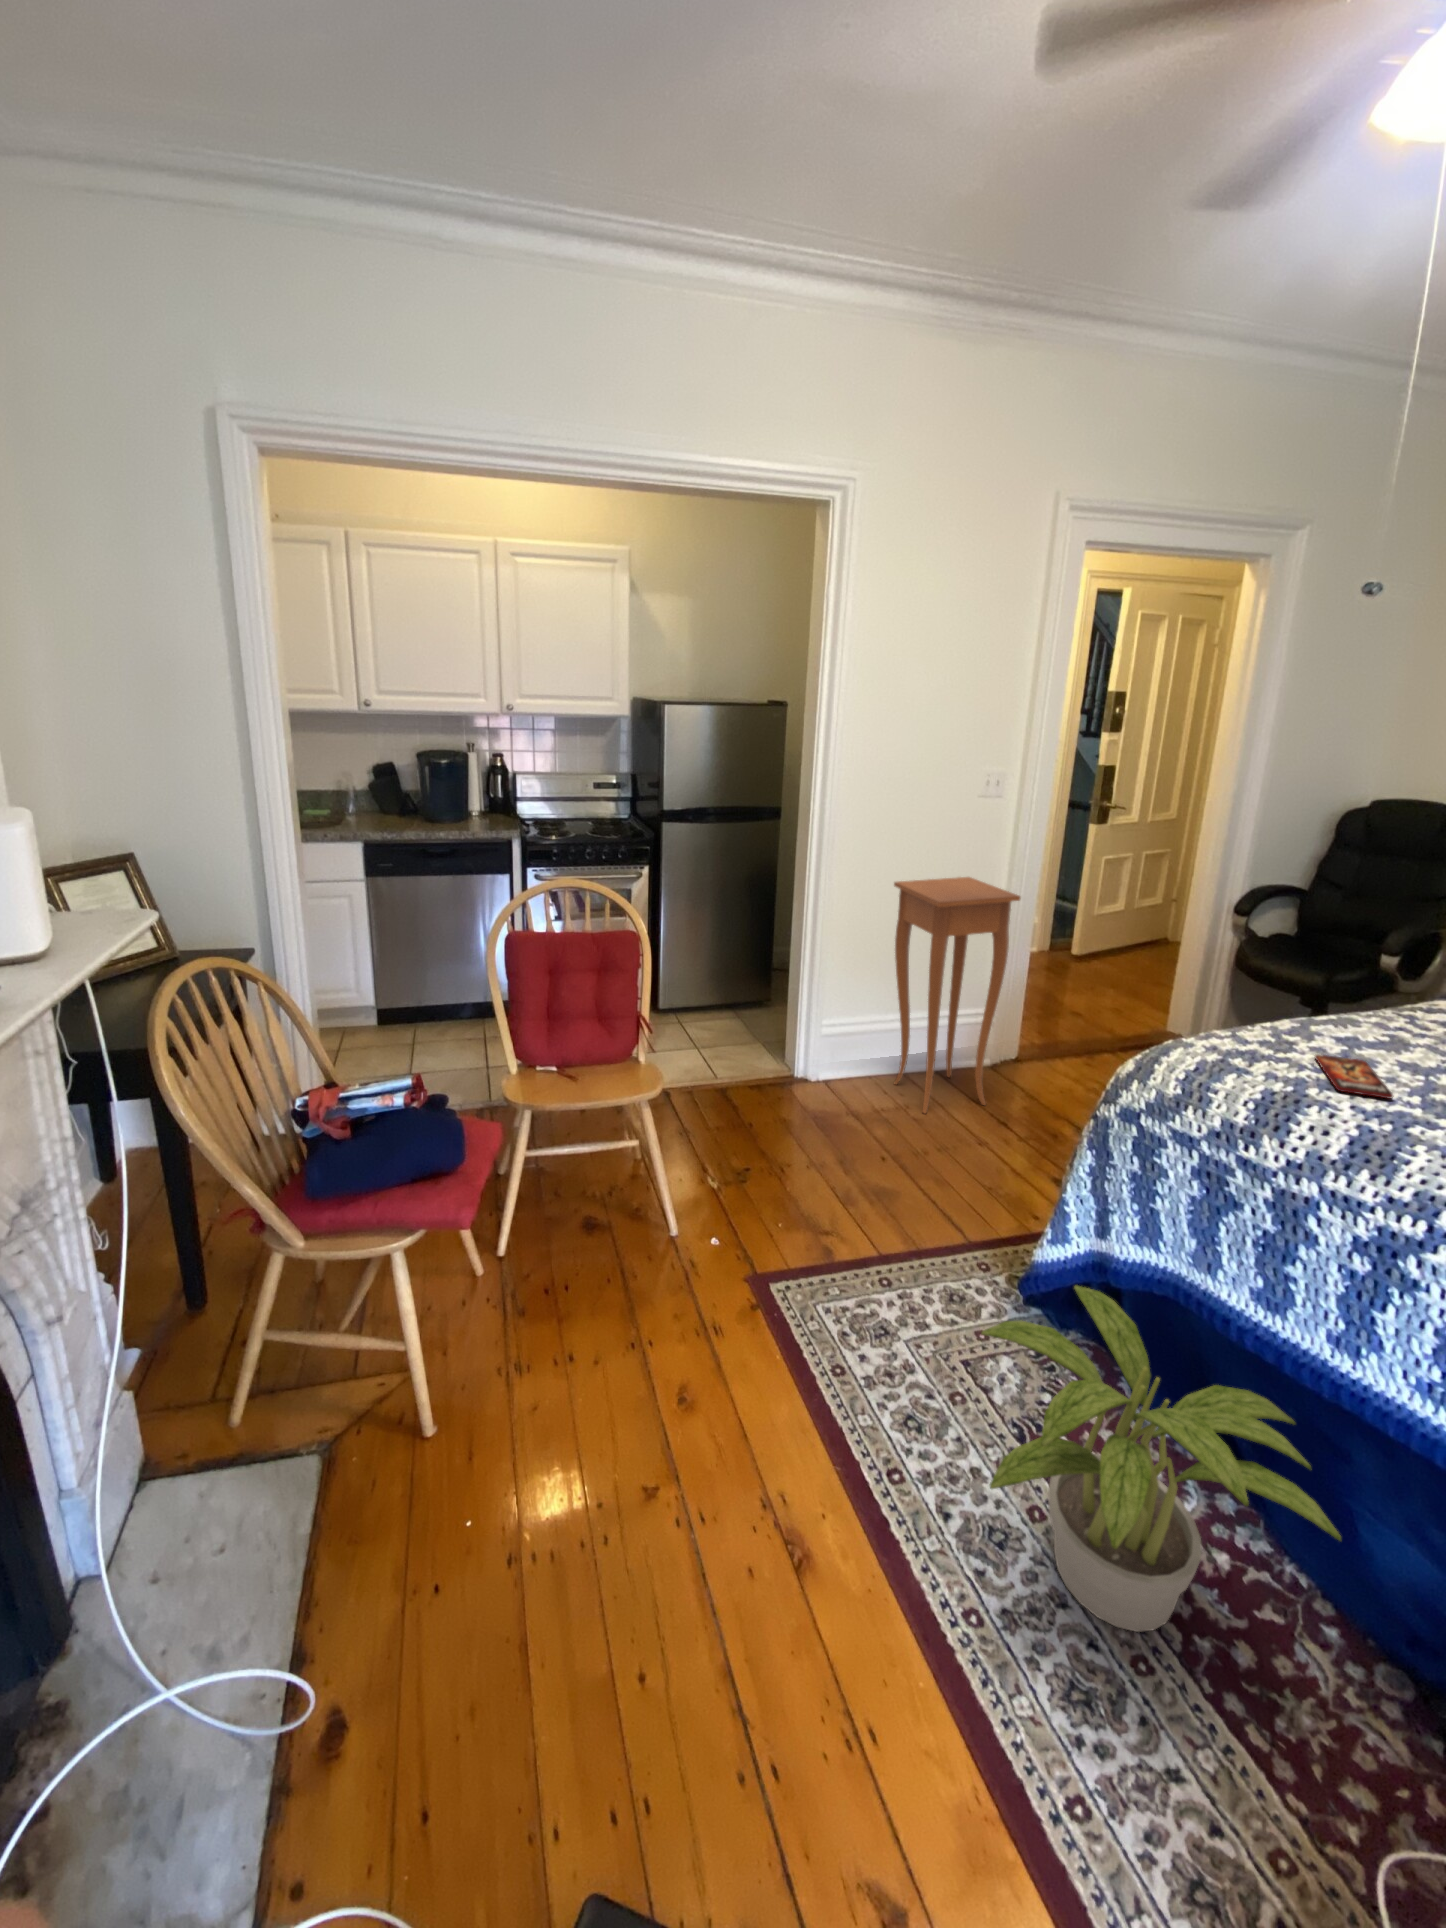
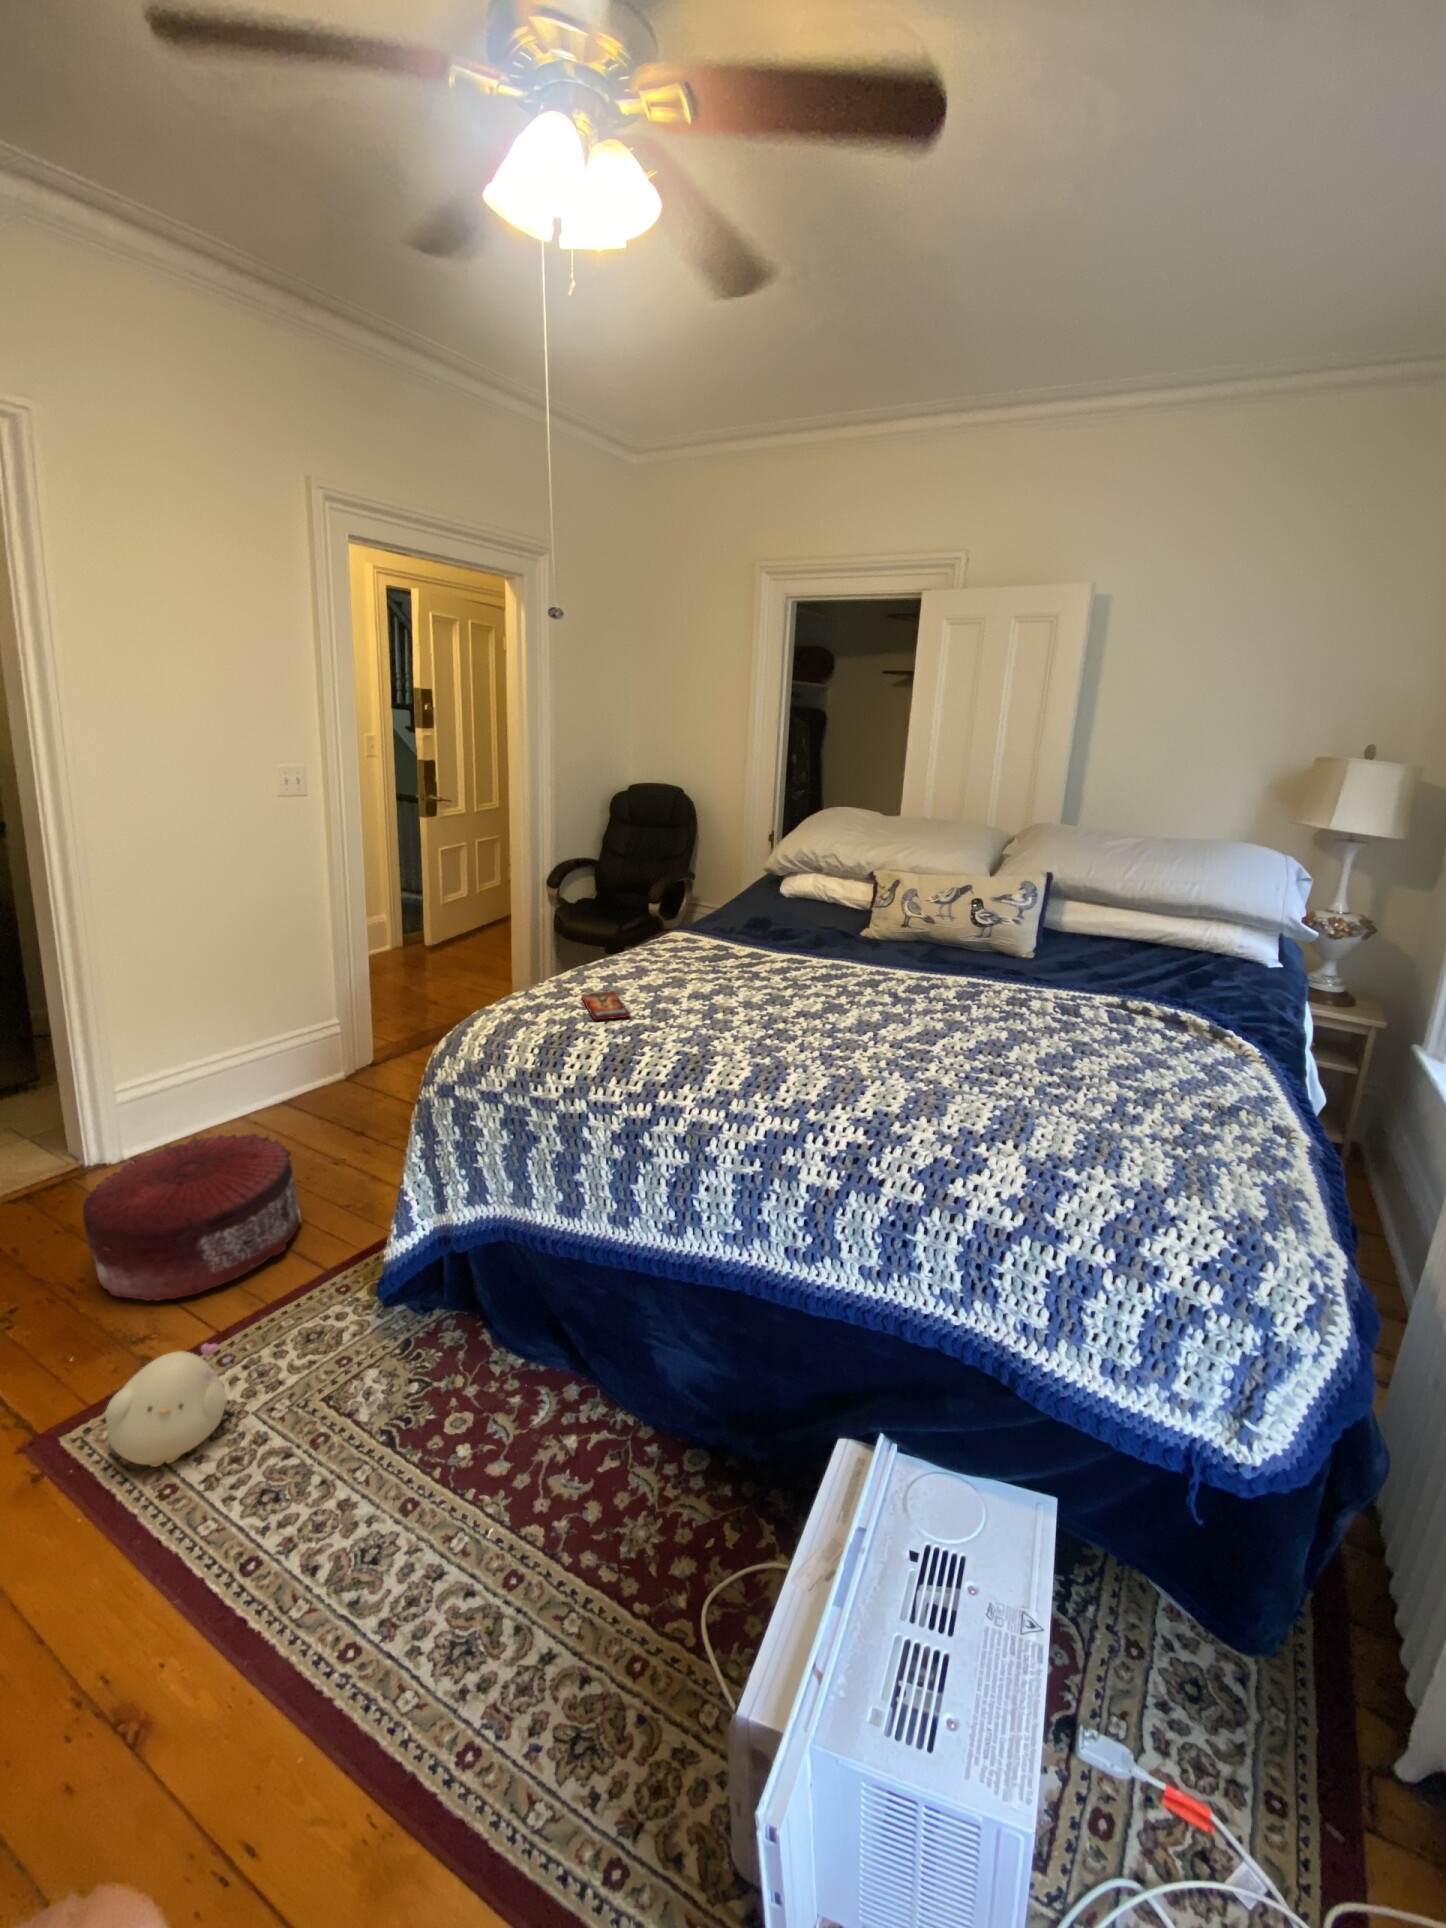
side table: present [894,877,1020,1113] -> none [189,883,344,1148]
pouf: none [797,1085,949,1218] -> present [83,1134,302,1301]
plush toy: none [805,1259,898,1349] -> present [105,1344,232,1467]
potted plant: present [982,1286,1341,1632] -> none [315,1264,632,1569]

